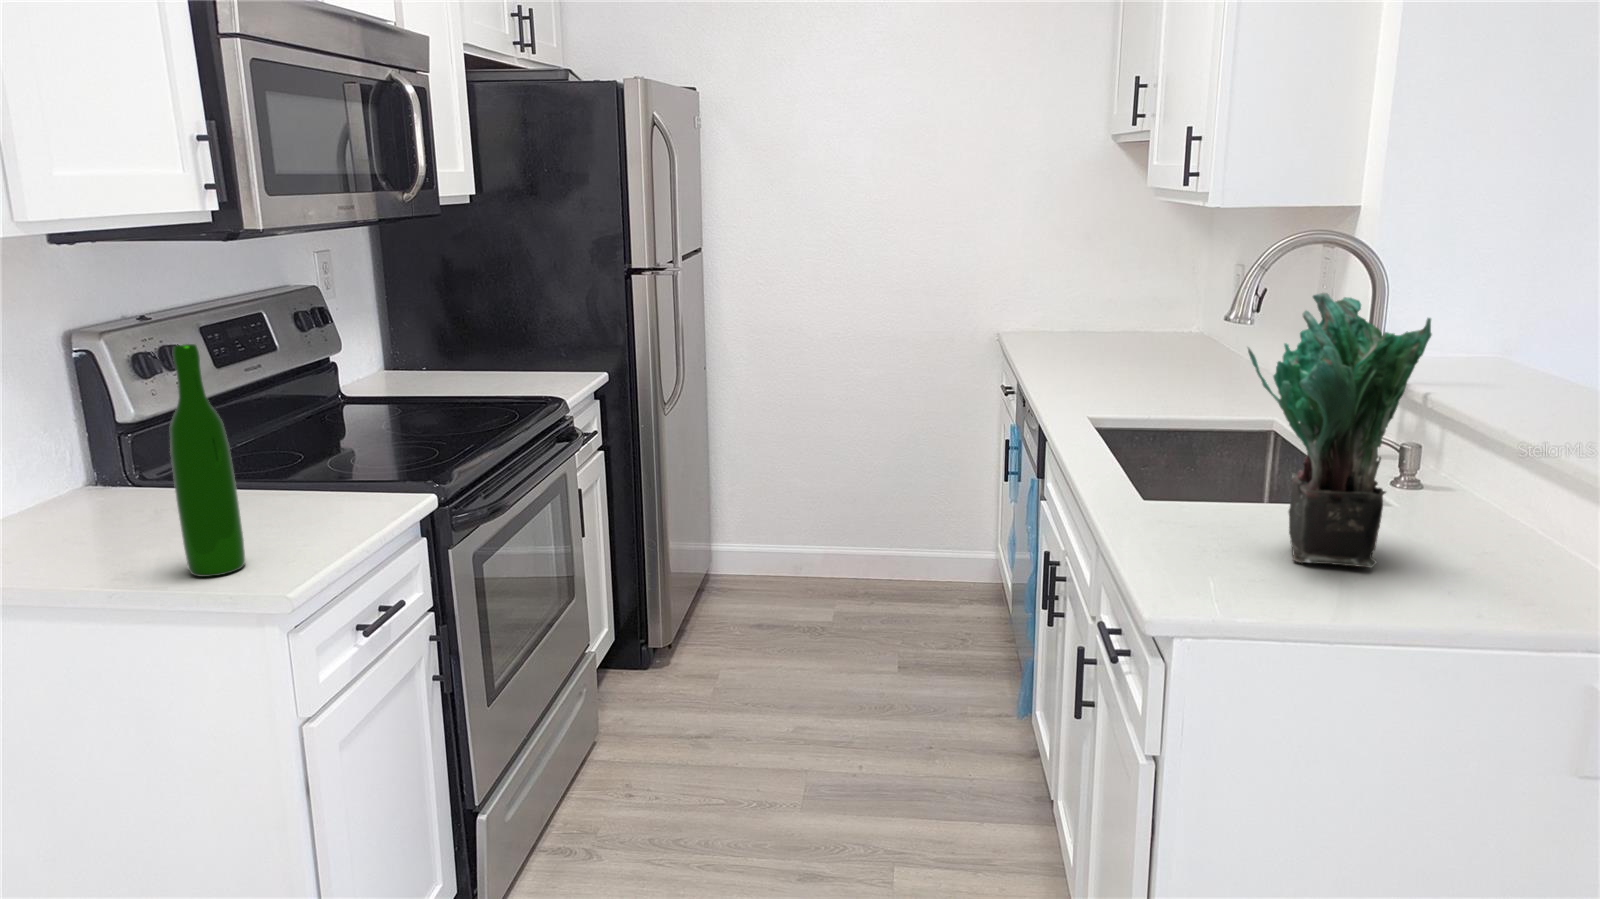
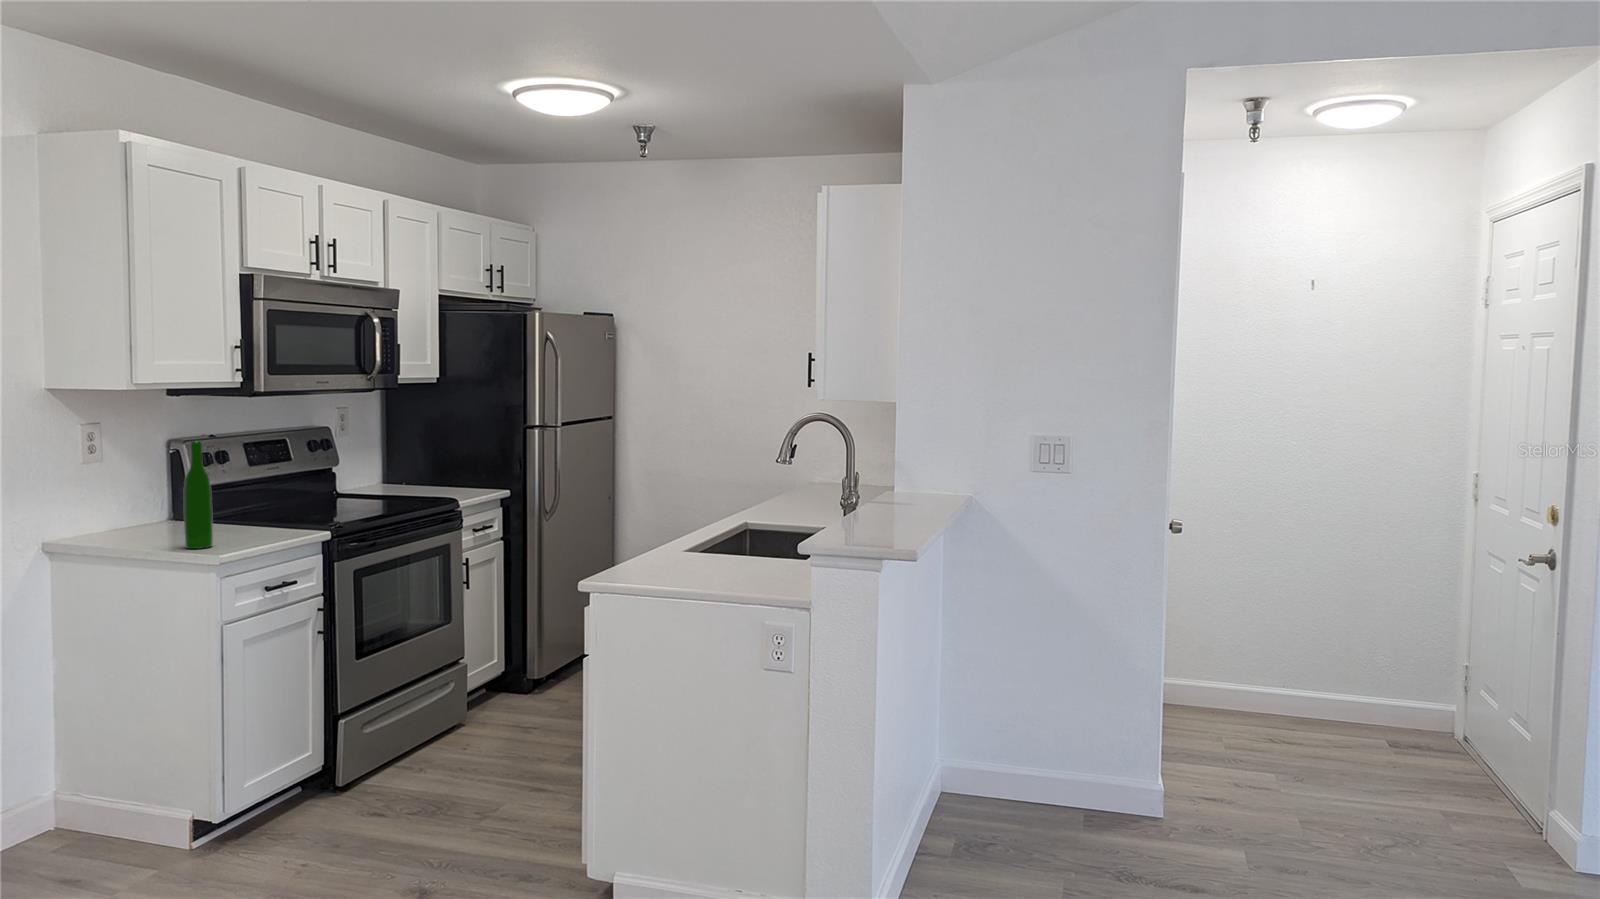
potted plant: present [1248,293,1432,568] -> none [652,439,738,576]

